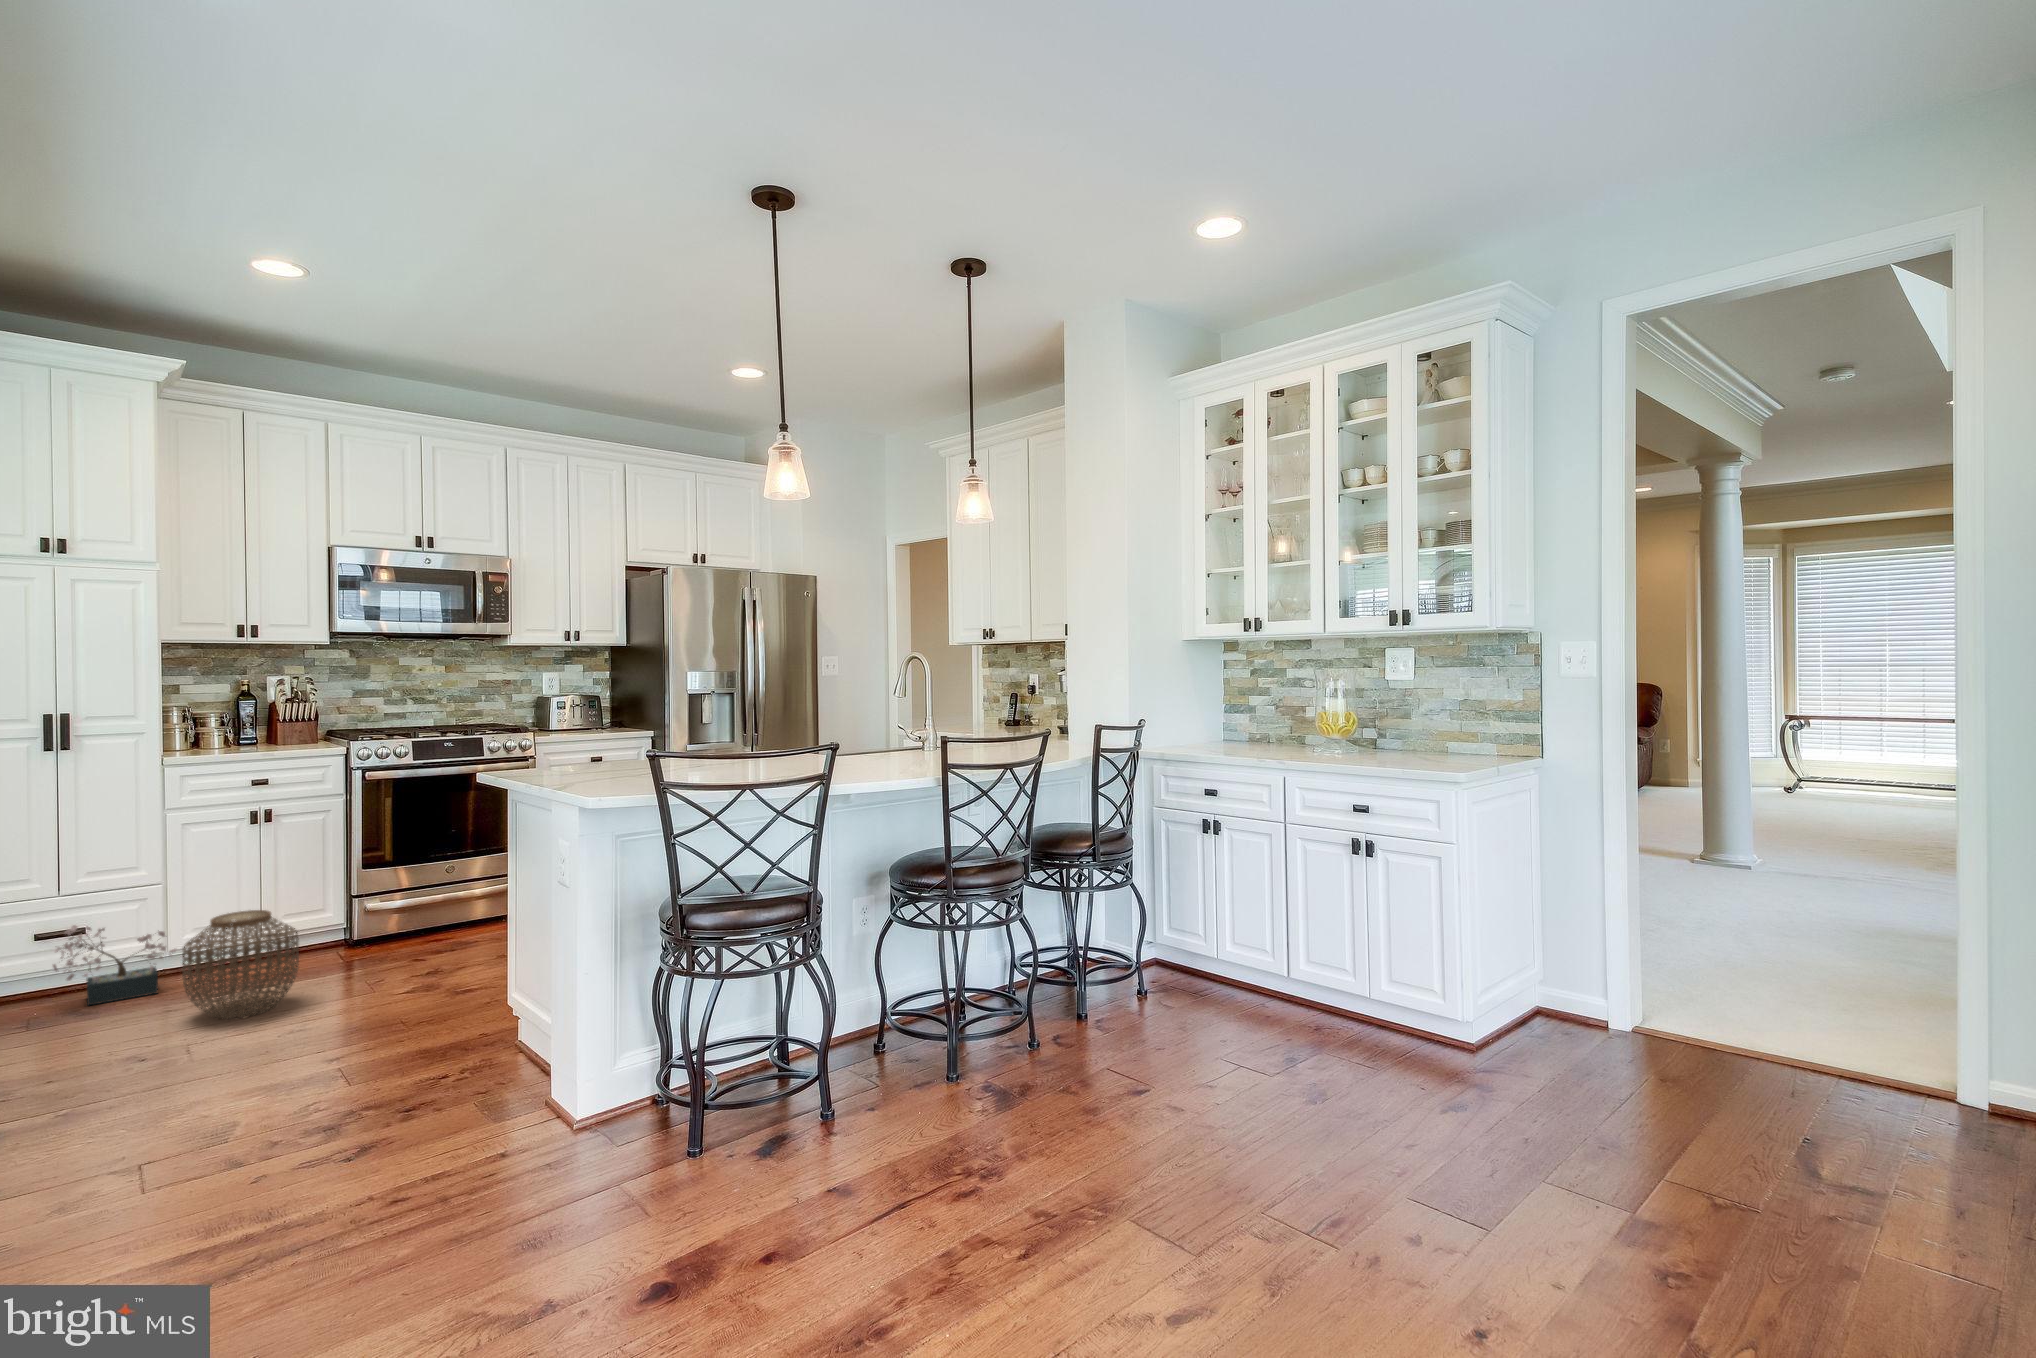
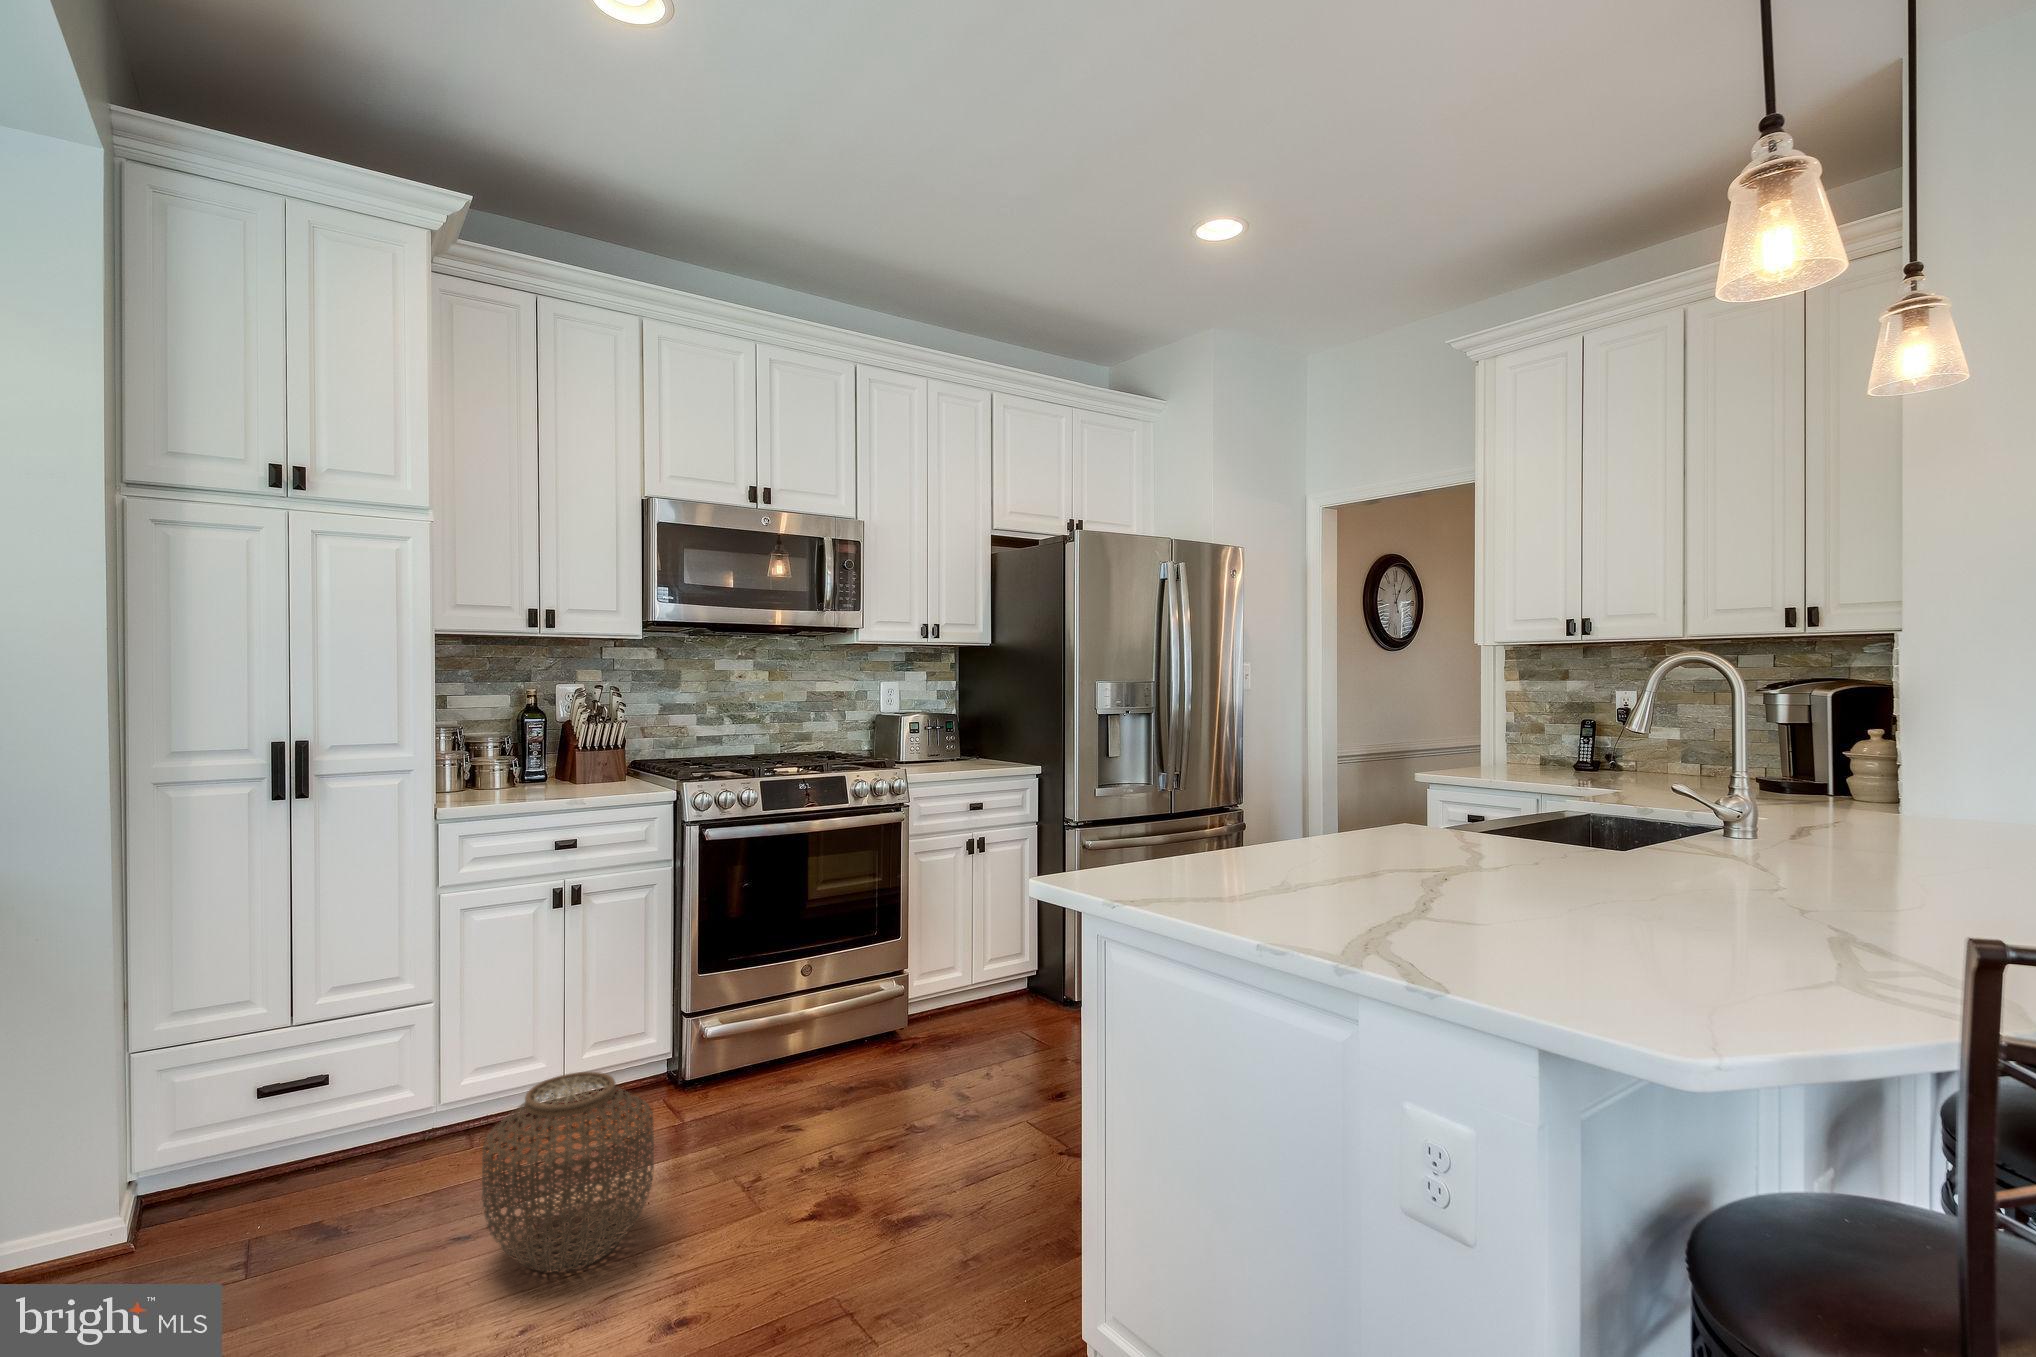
decorative plant: present [53,925,176,1005] -> none [277,1074,456,1213]

